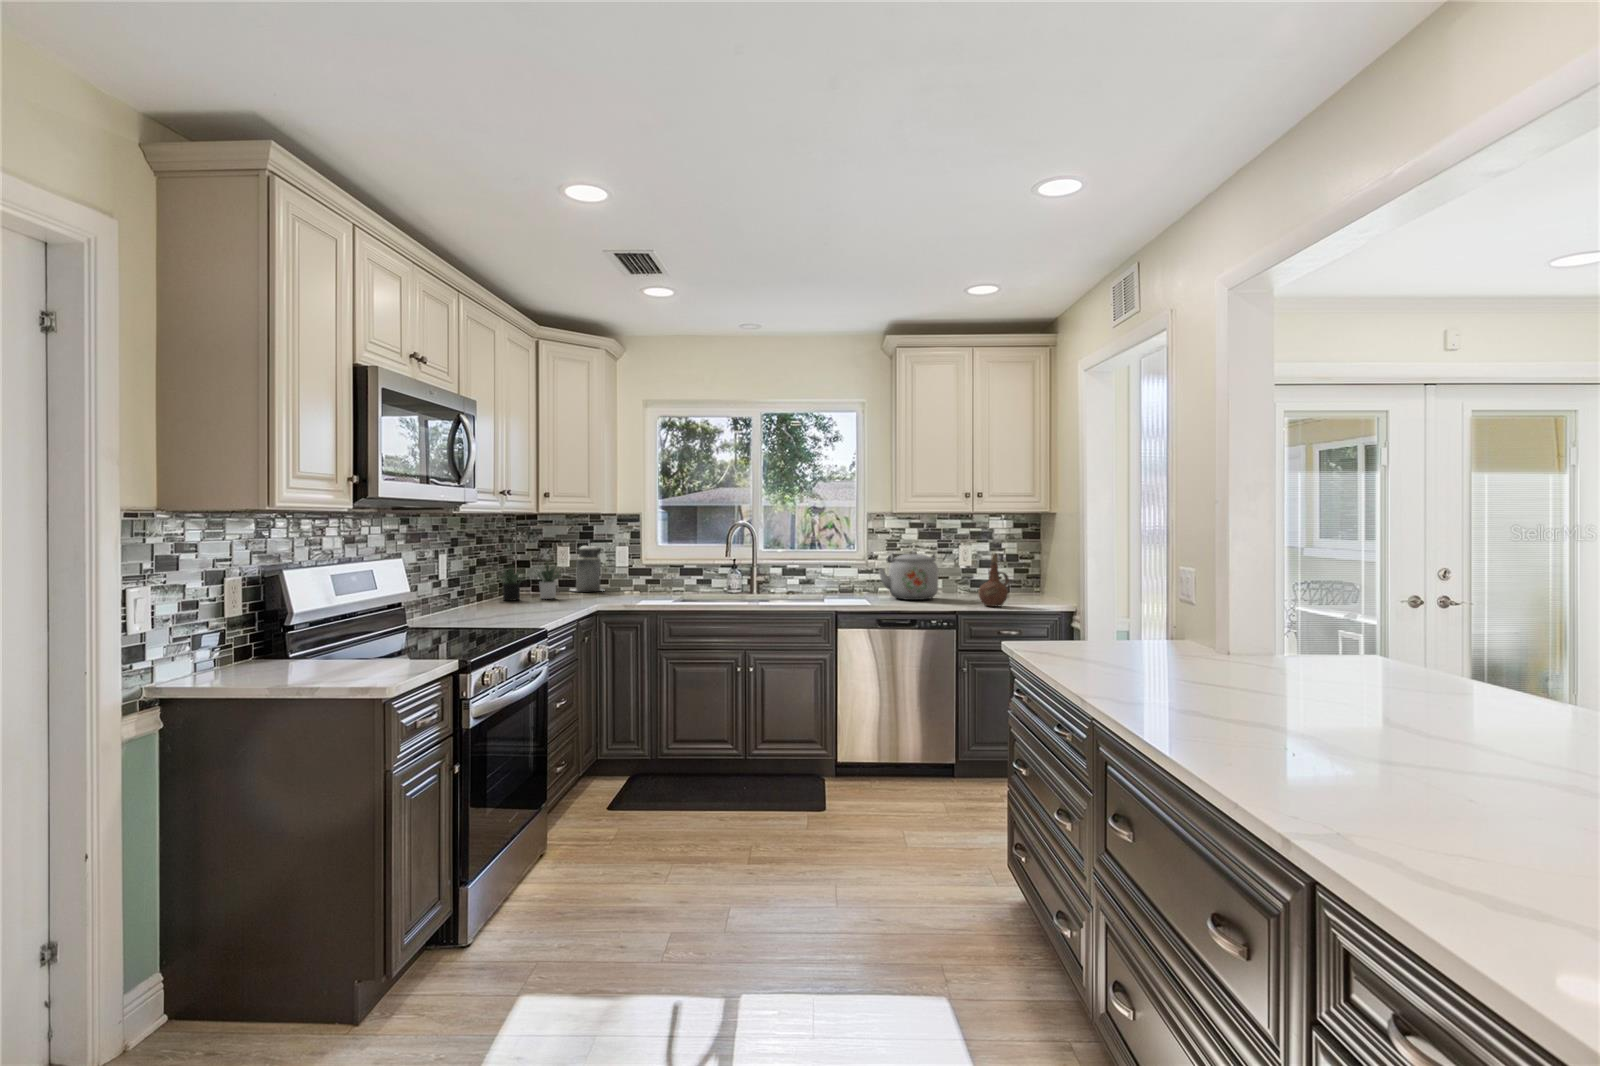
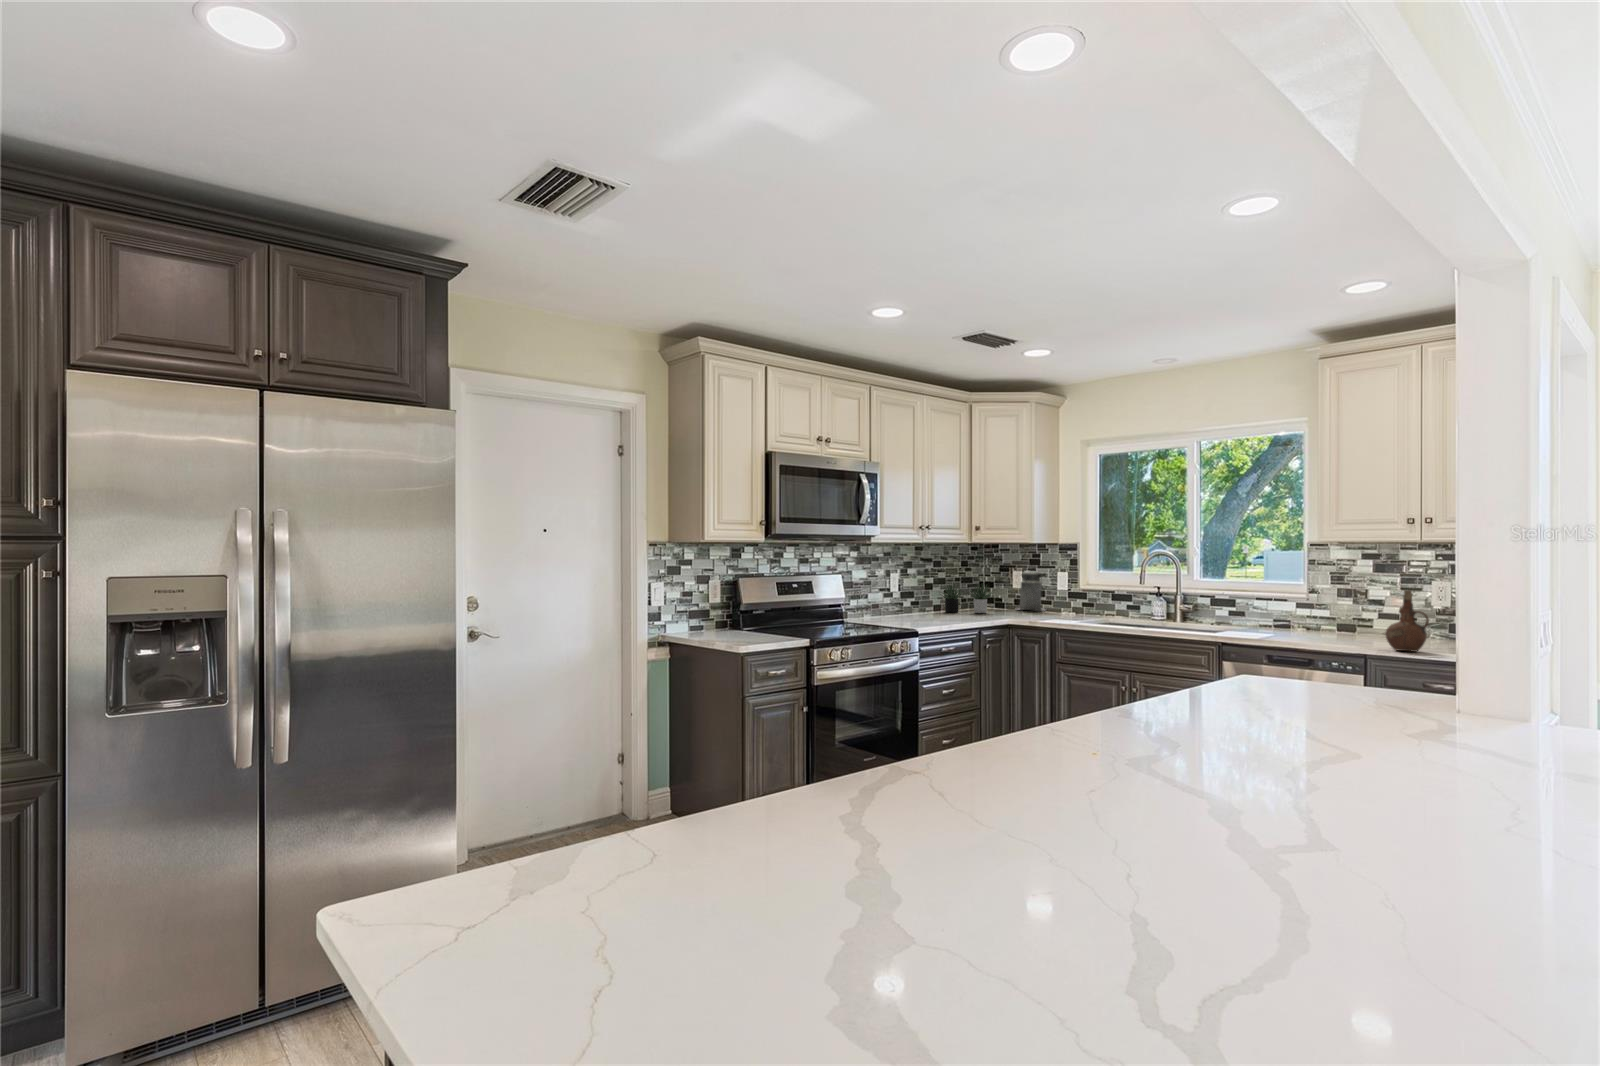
kettle: present [879,551,938,600] -> none [1289,584,1370,639]

